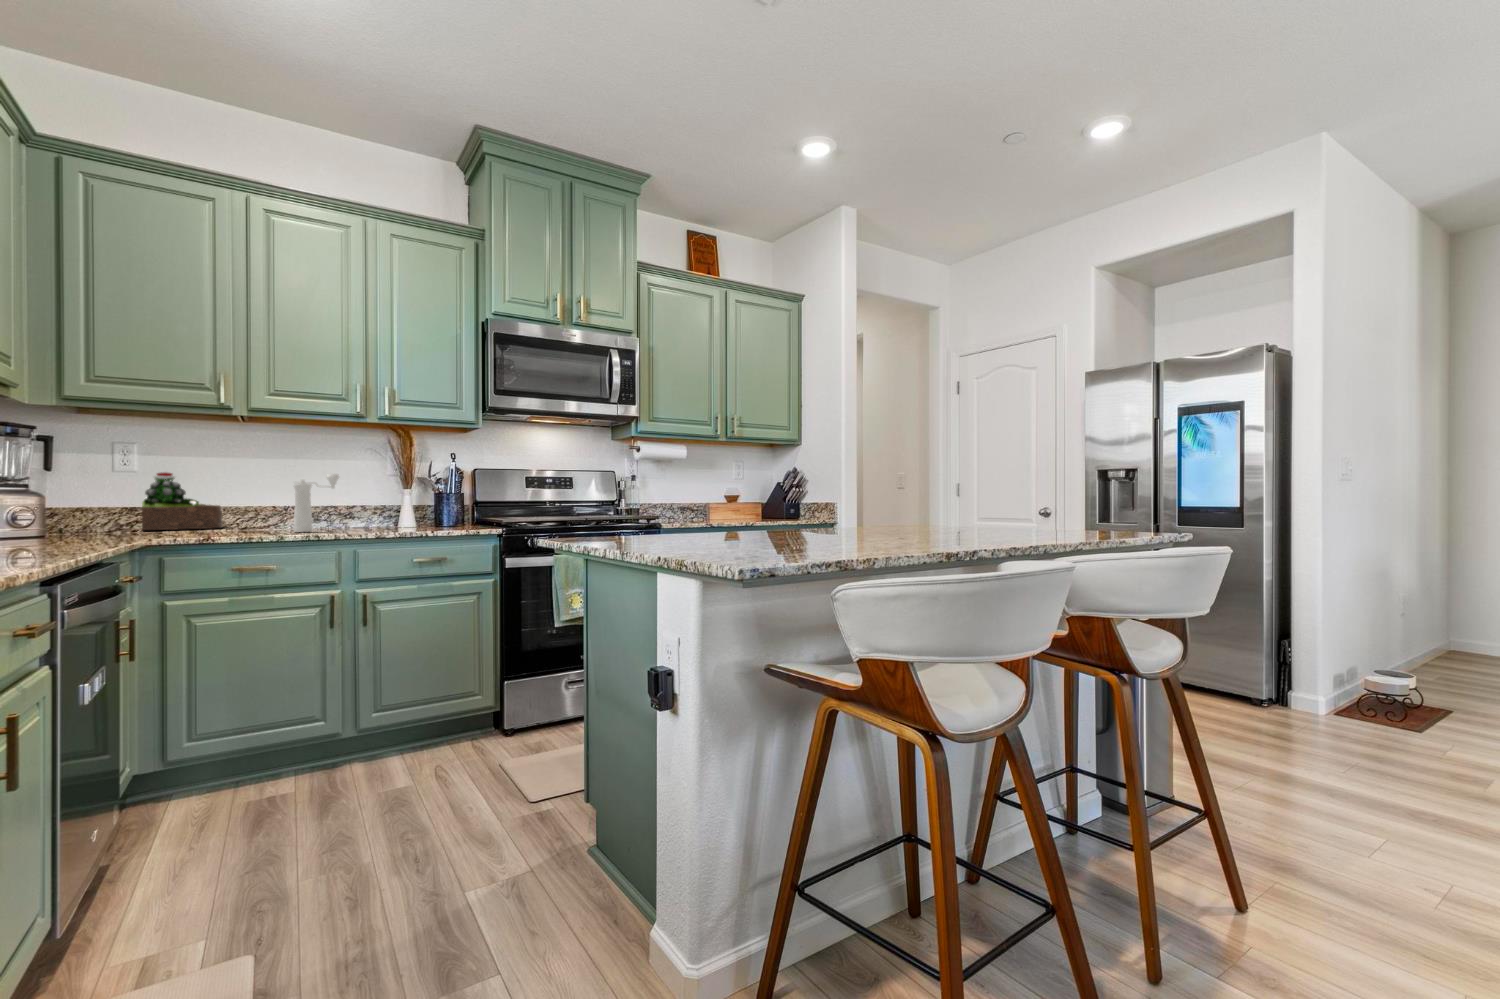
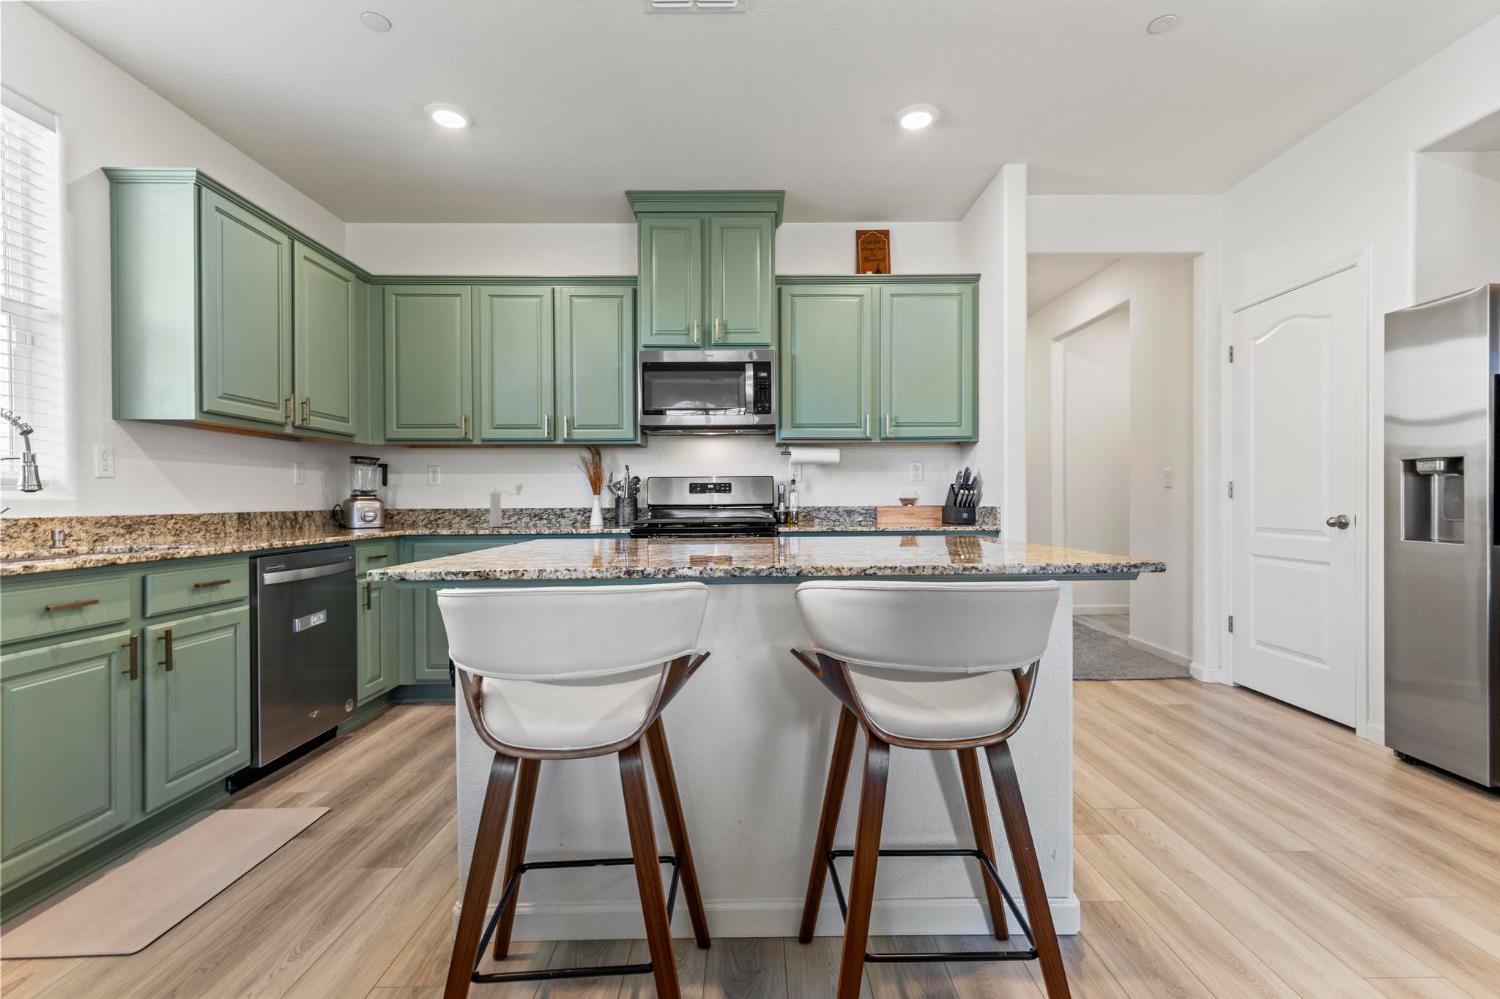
succulent plant: present [142,473,223,530] -> none [434,485,489,524]

